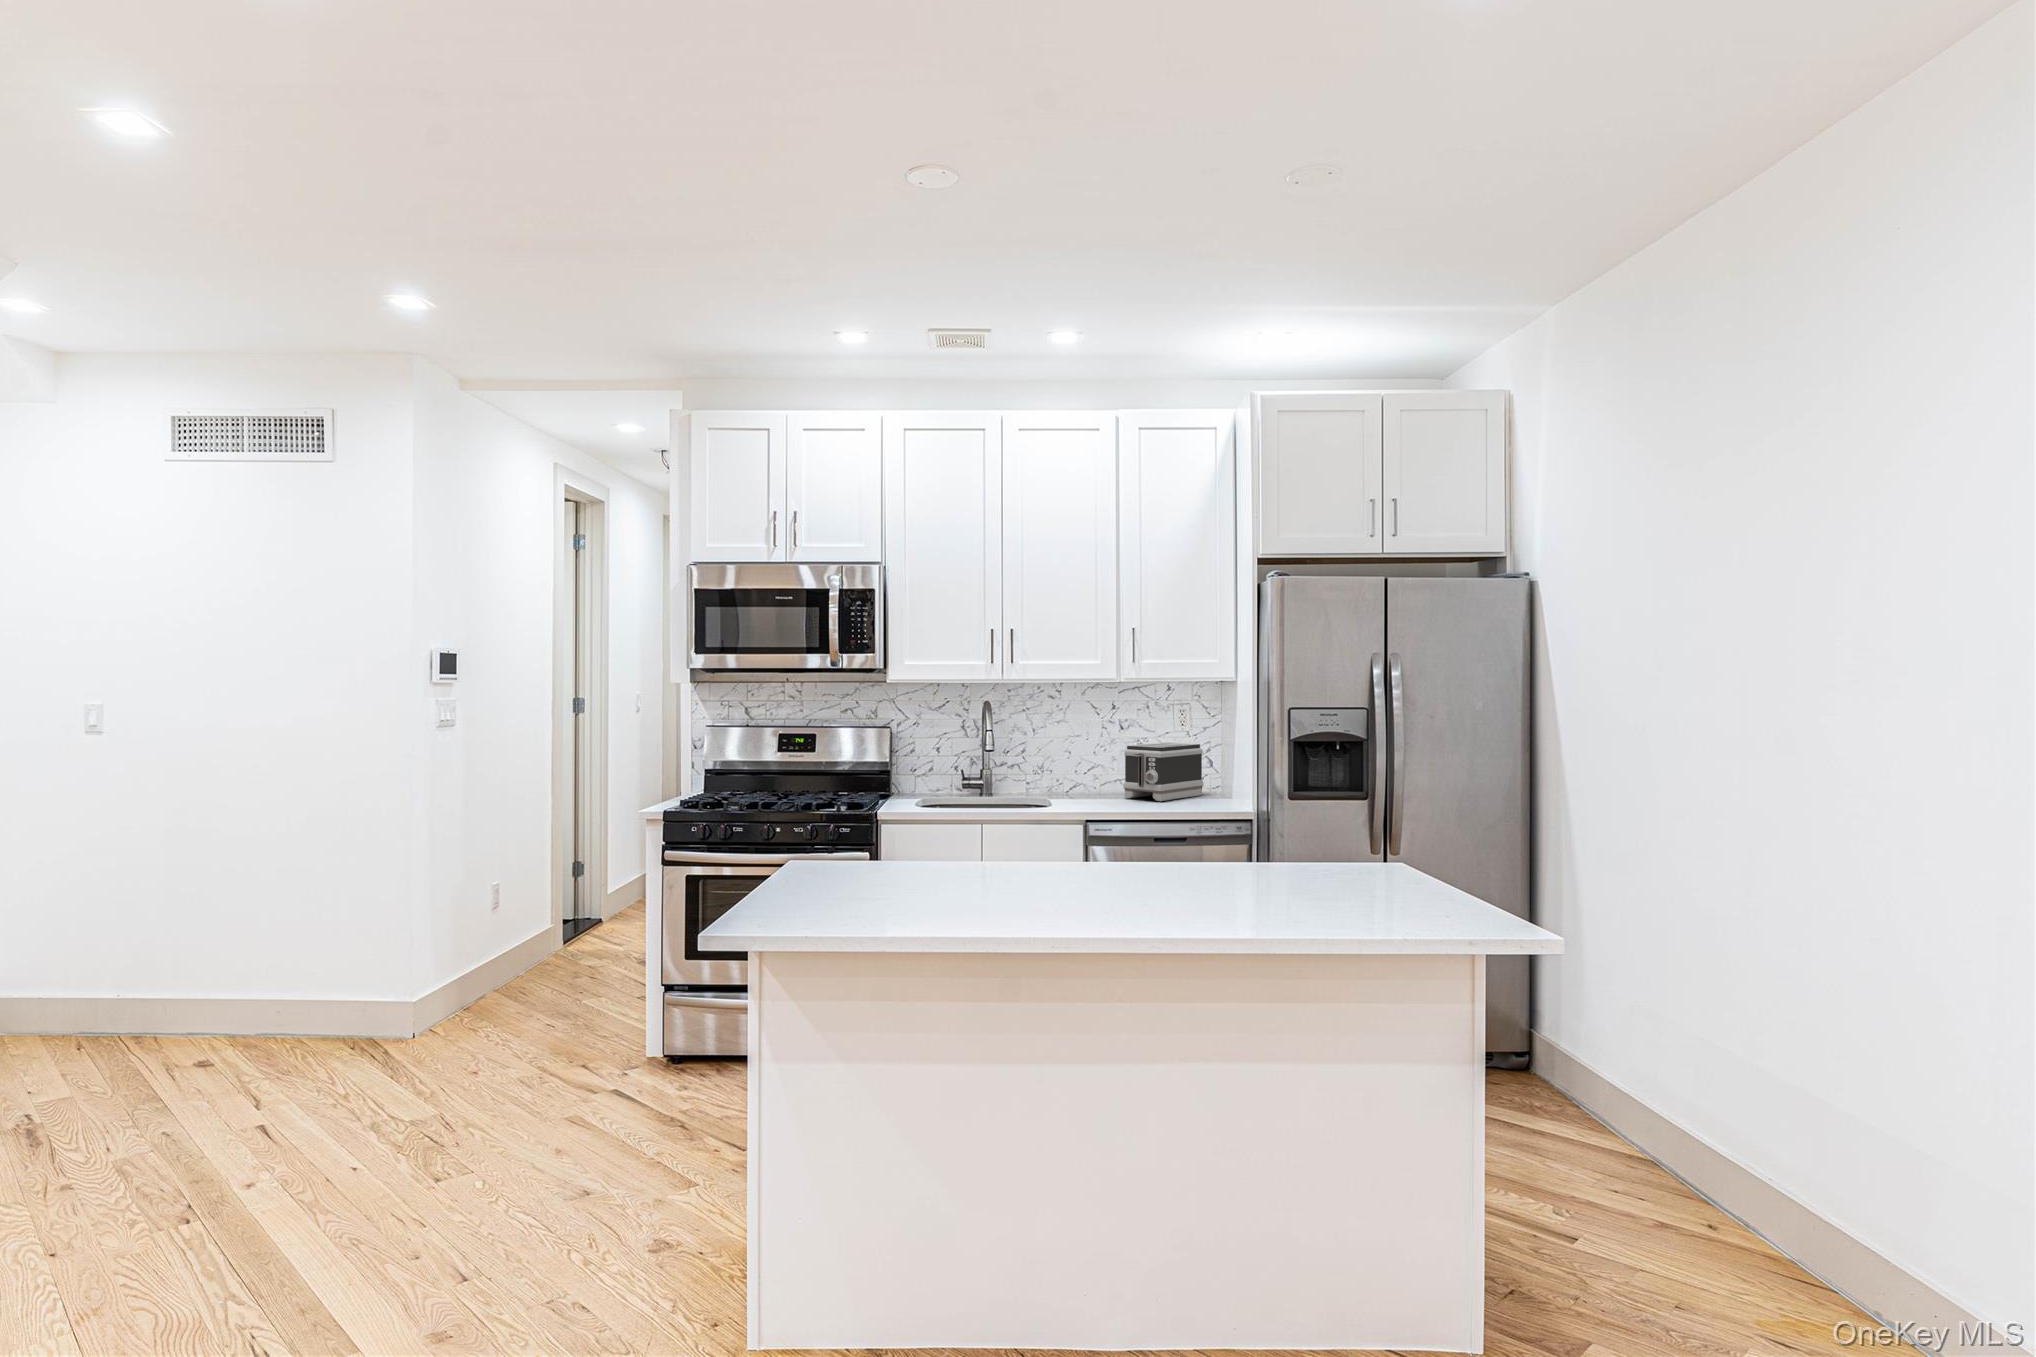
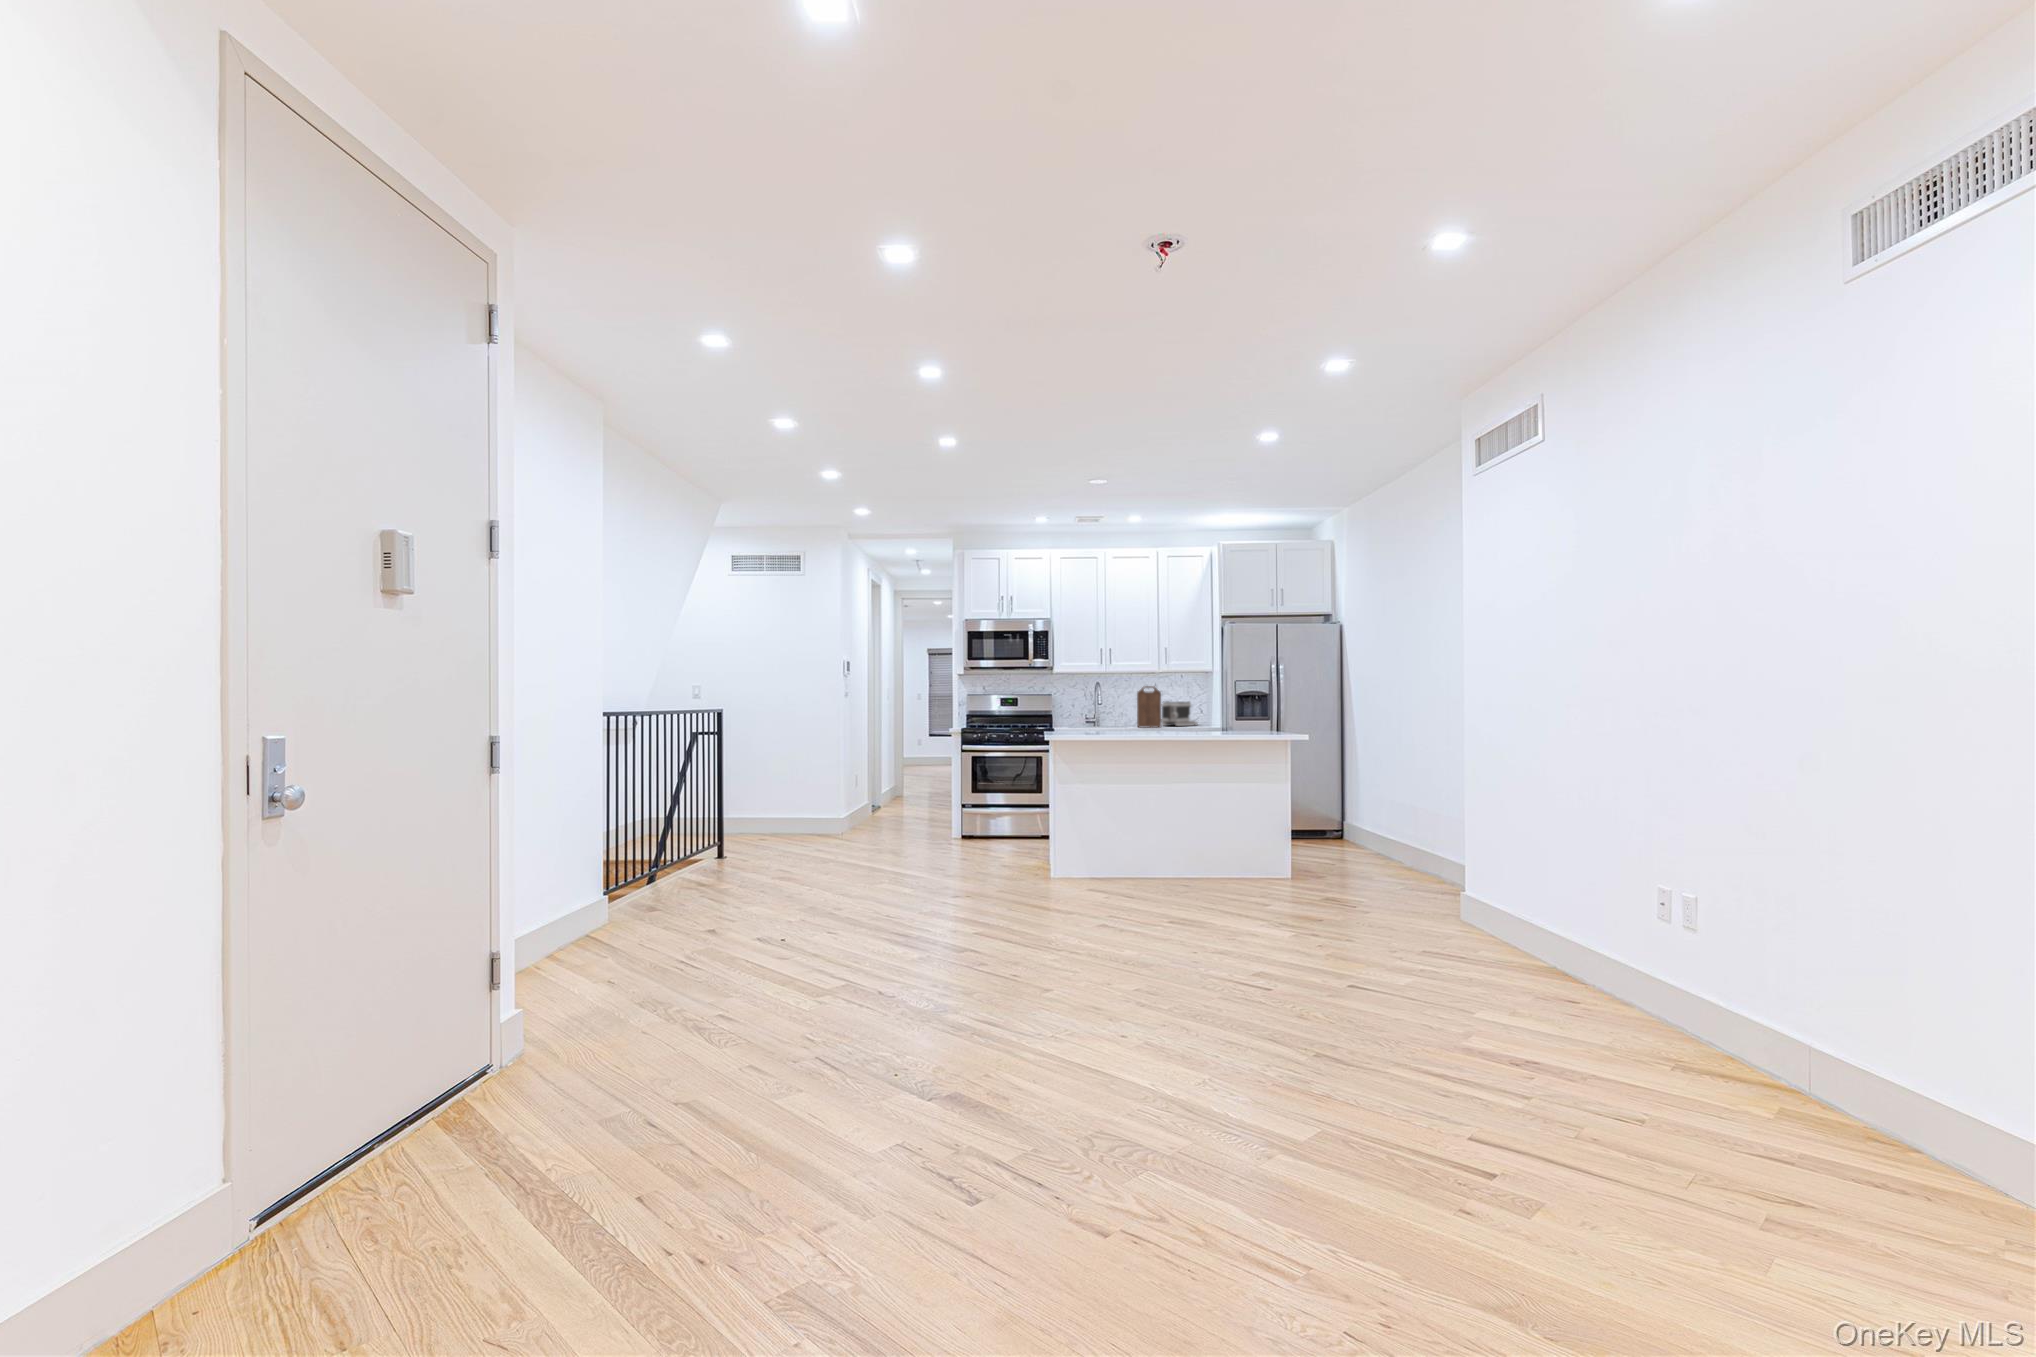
cutting board: none [1069,714,1122,805] -> present [1137,686,1161,727]

